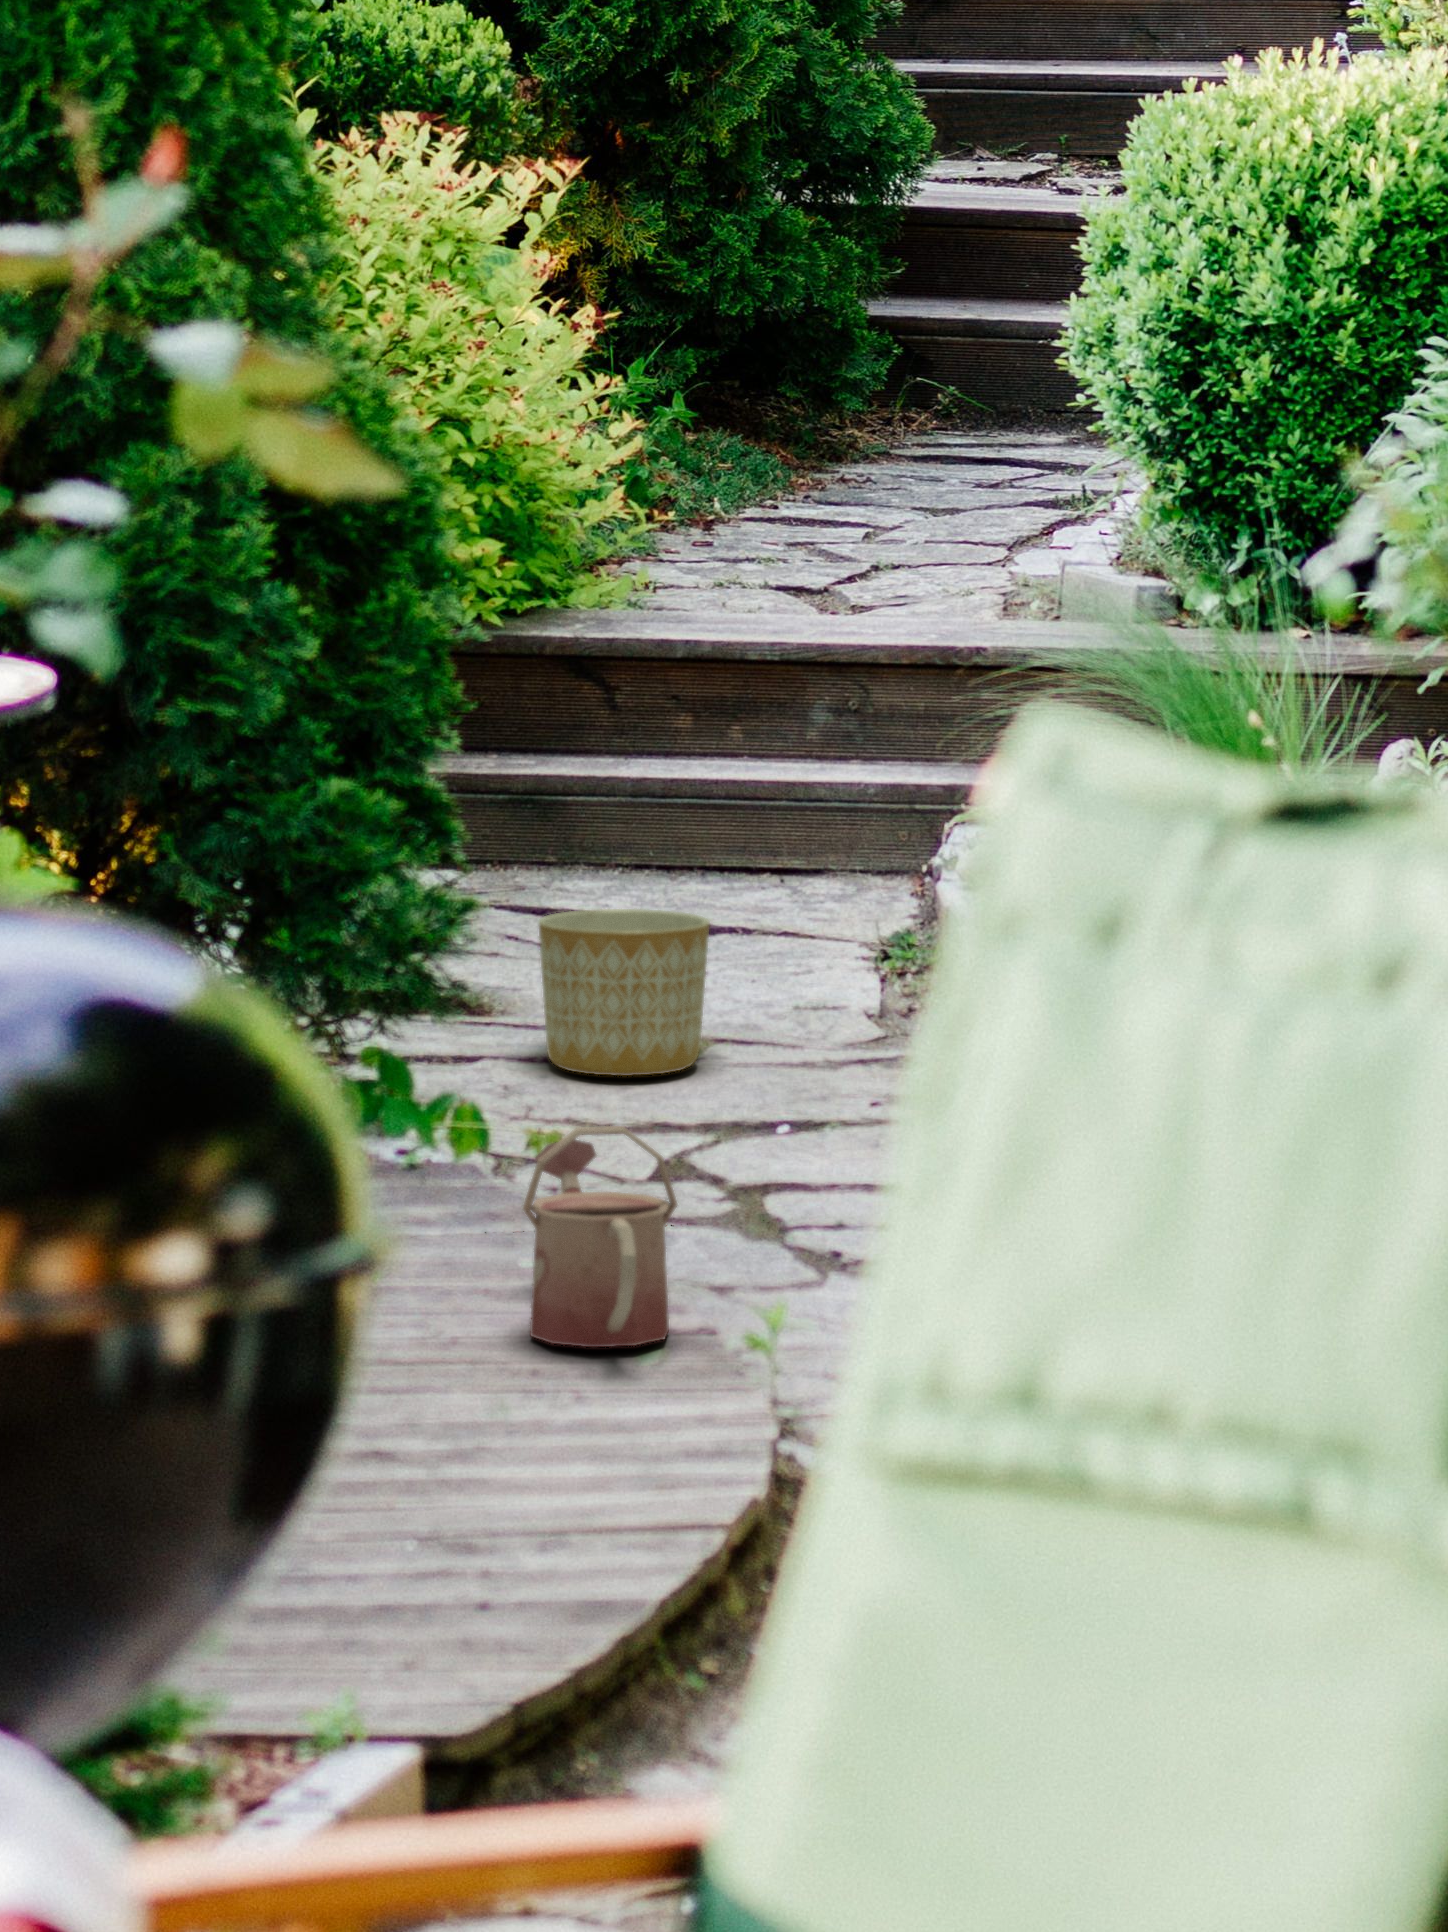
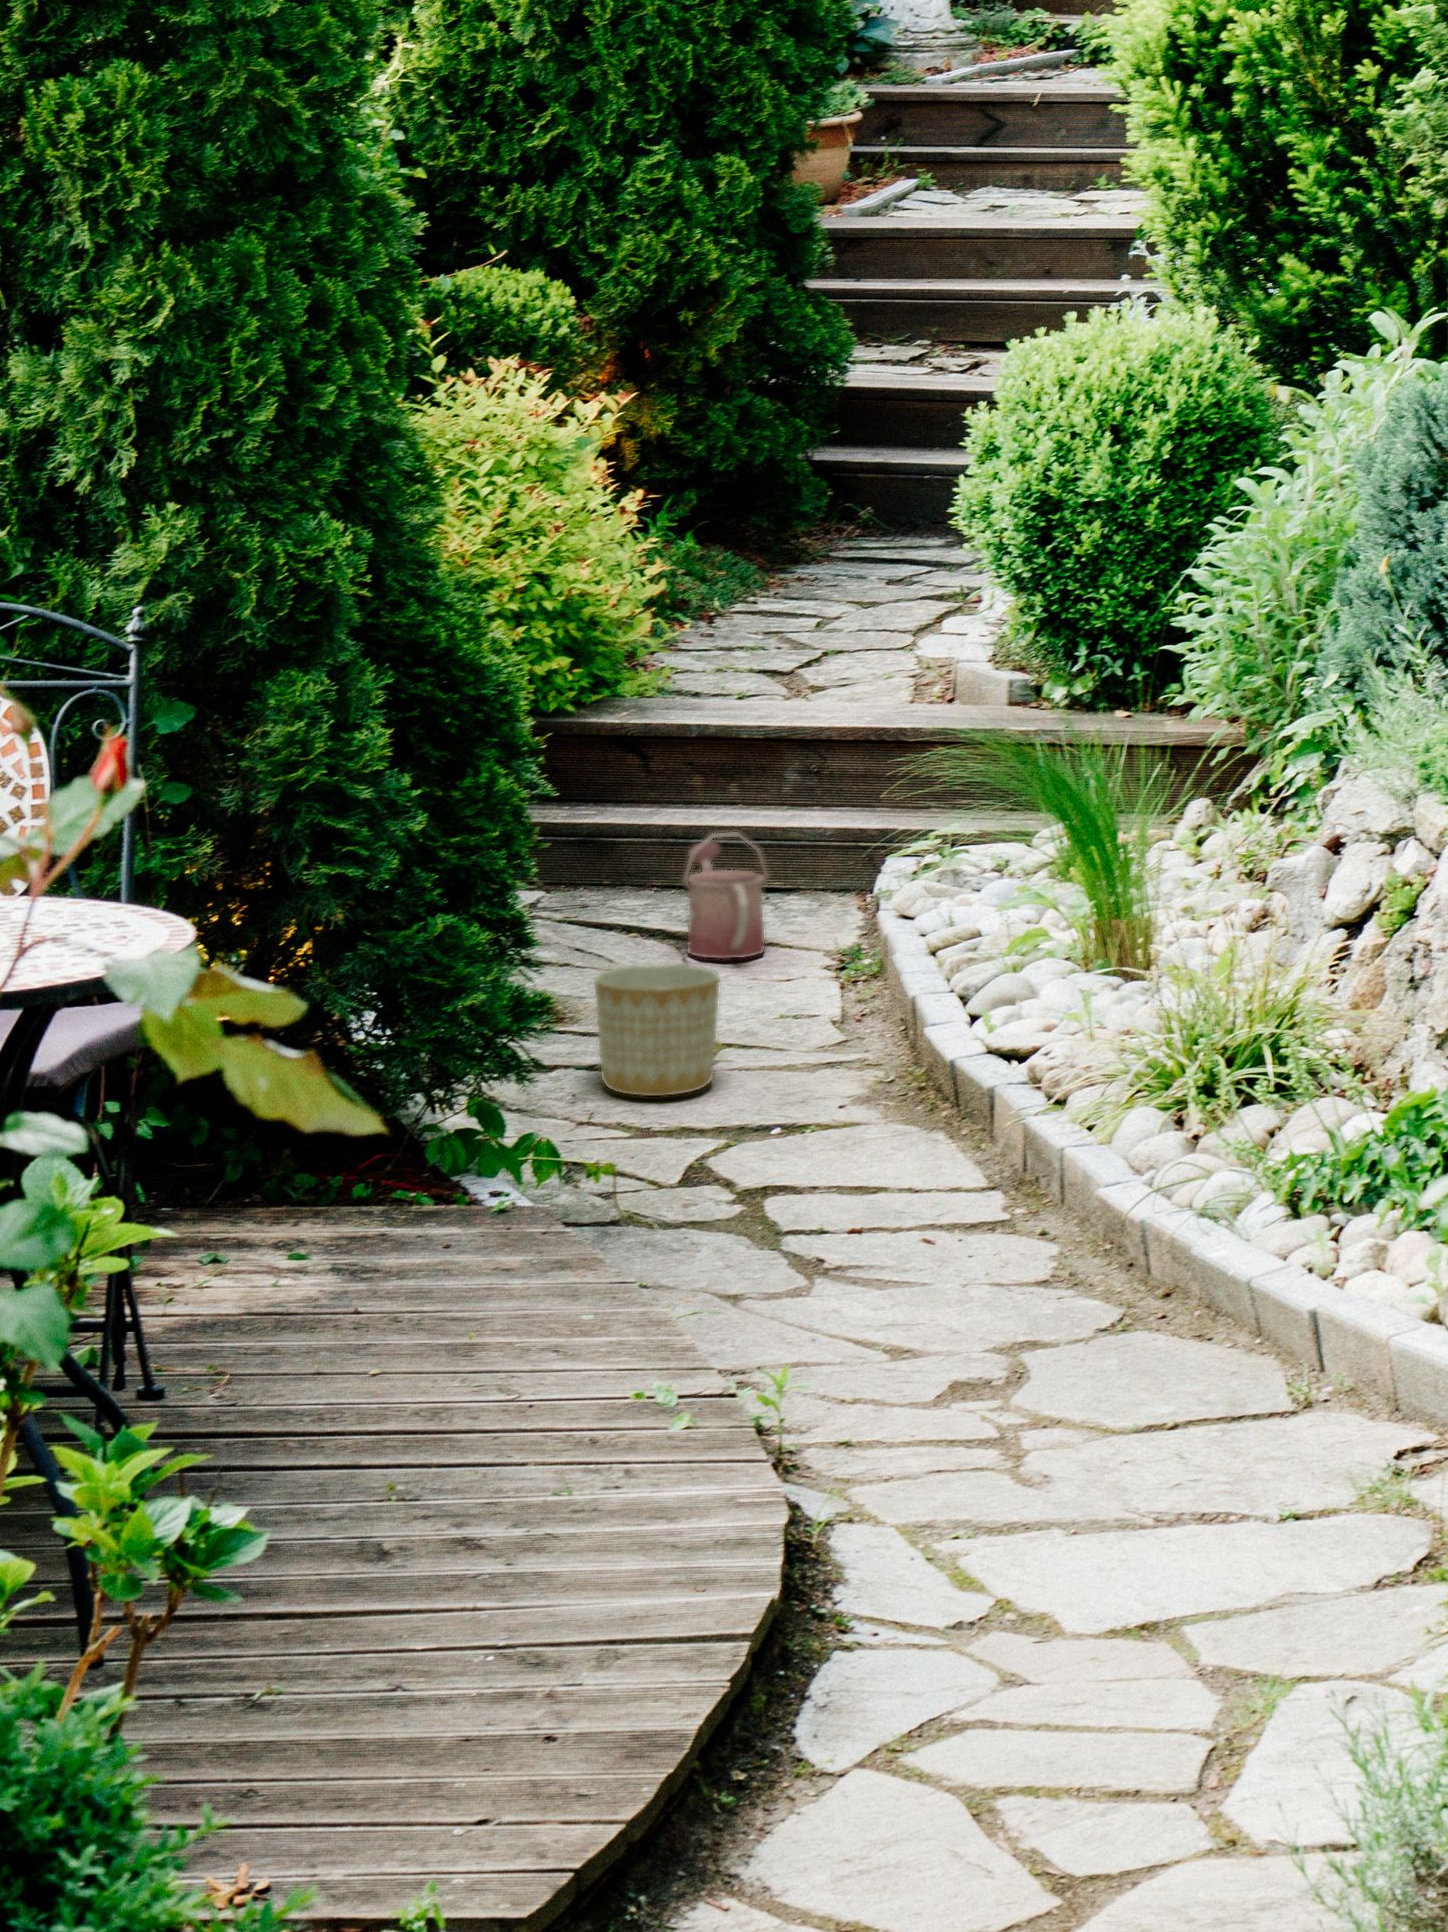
watering can: present [523,1126,677,1347] -> present [683,833,768,959]

